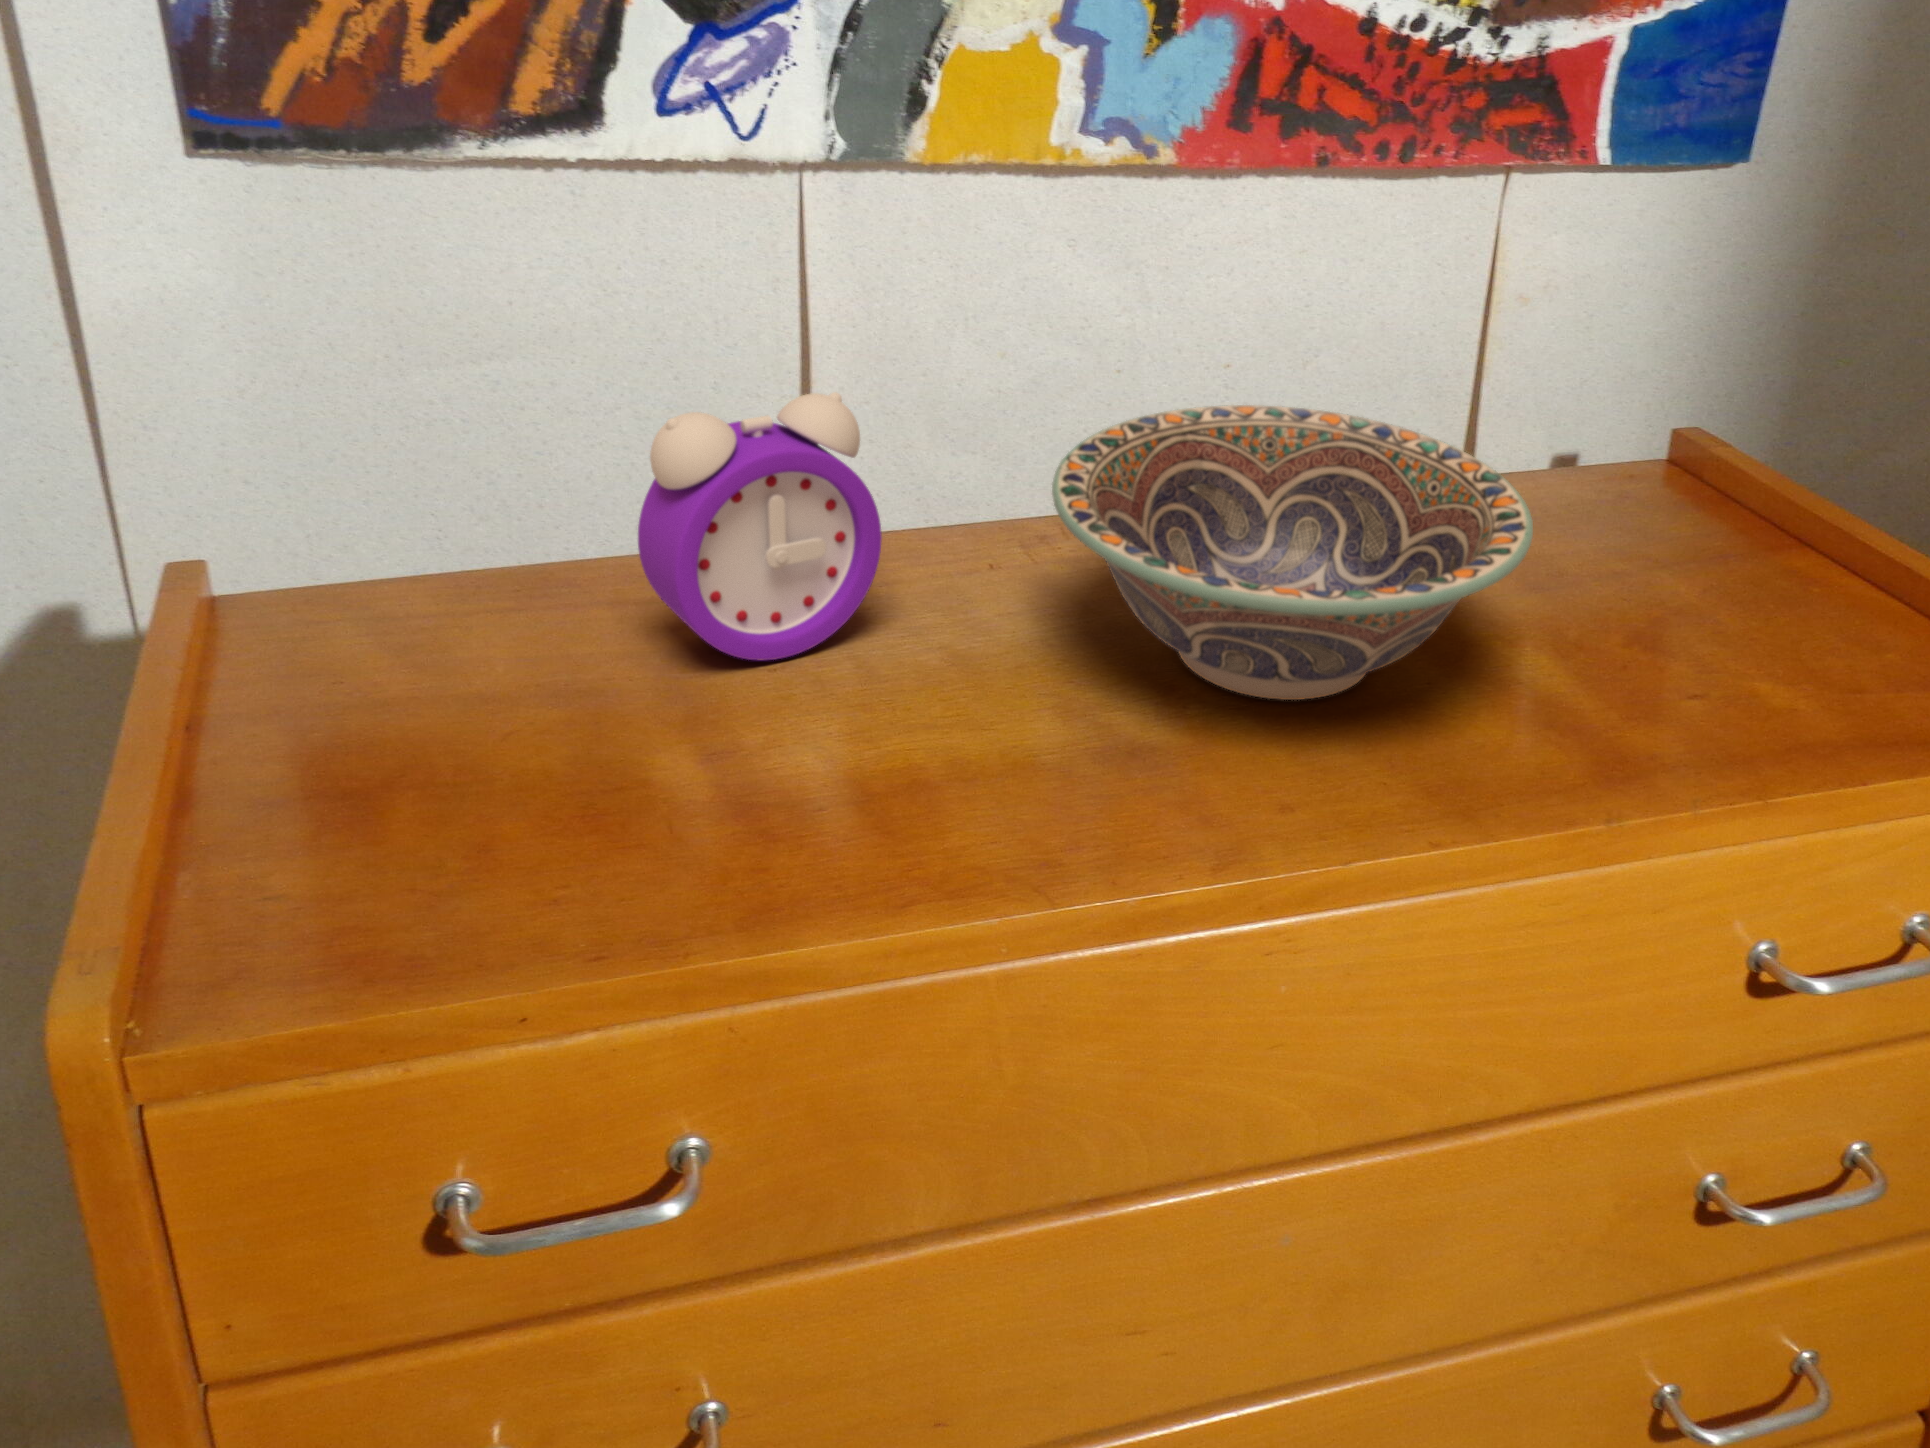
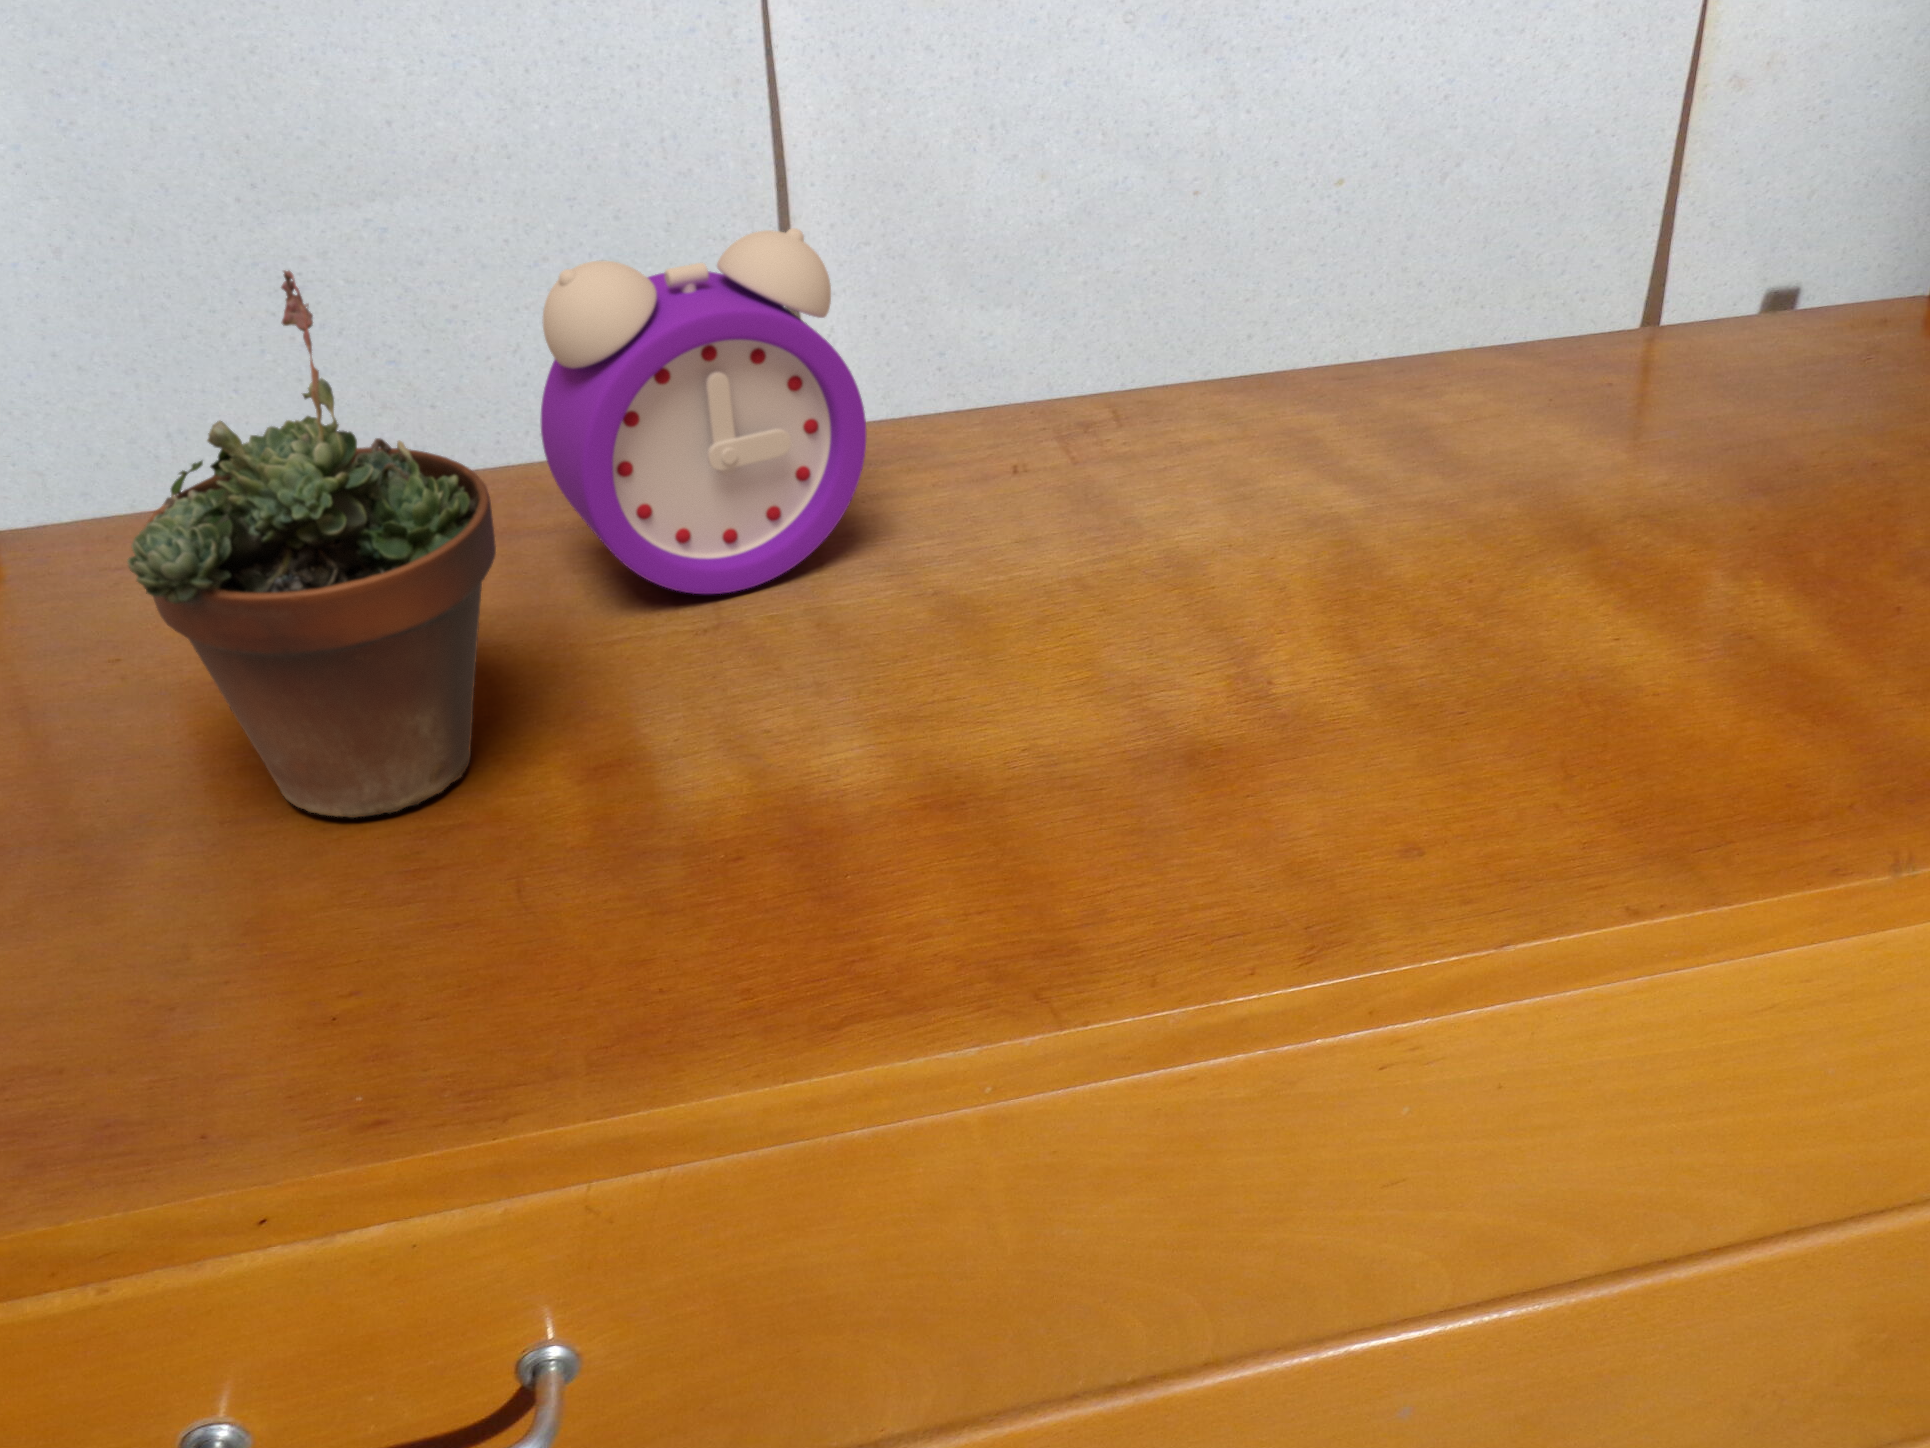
decorative bowl: present [1052,405,1533,700] -> none [1089,231,1763,638]
succulent plant: none [375,415,628,813] -> present [127,271,496,818]

